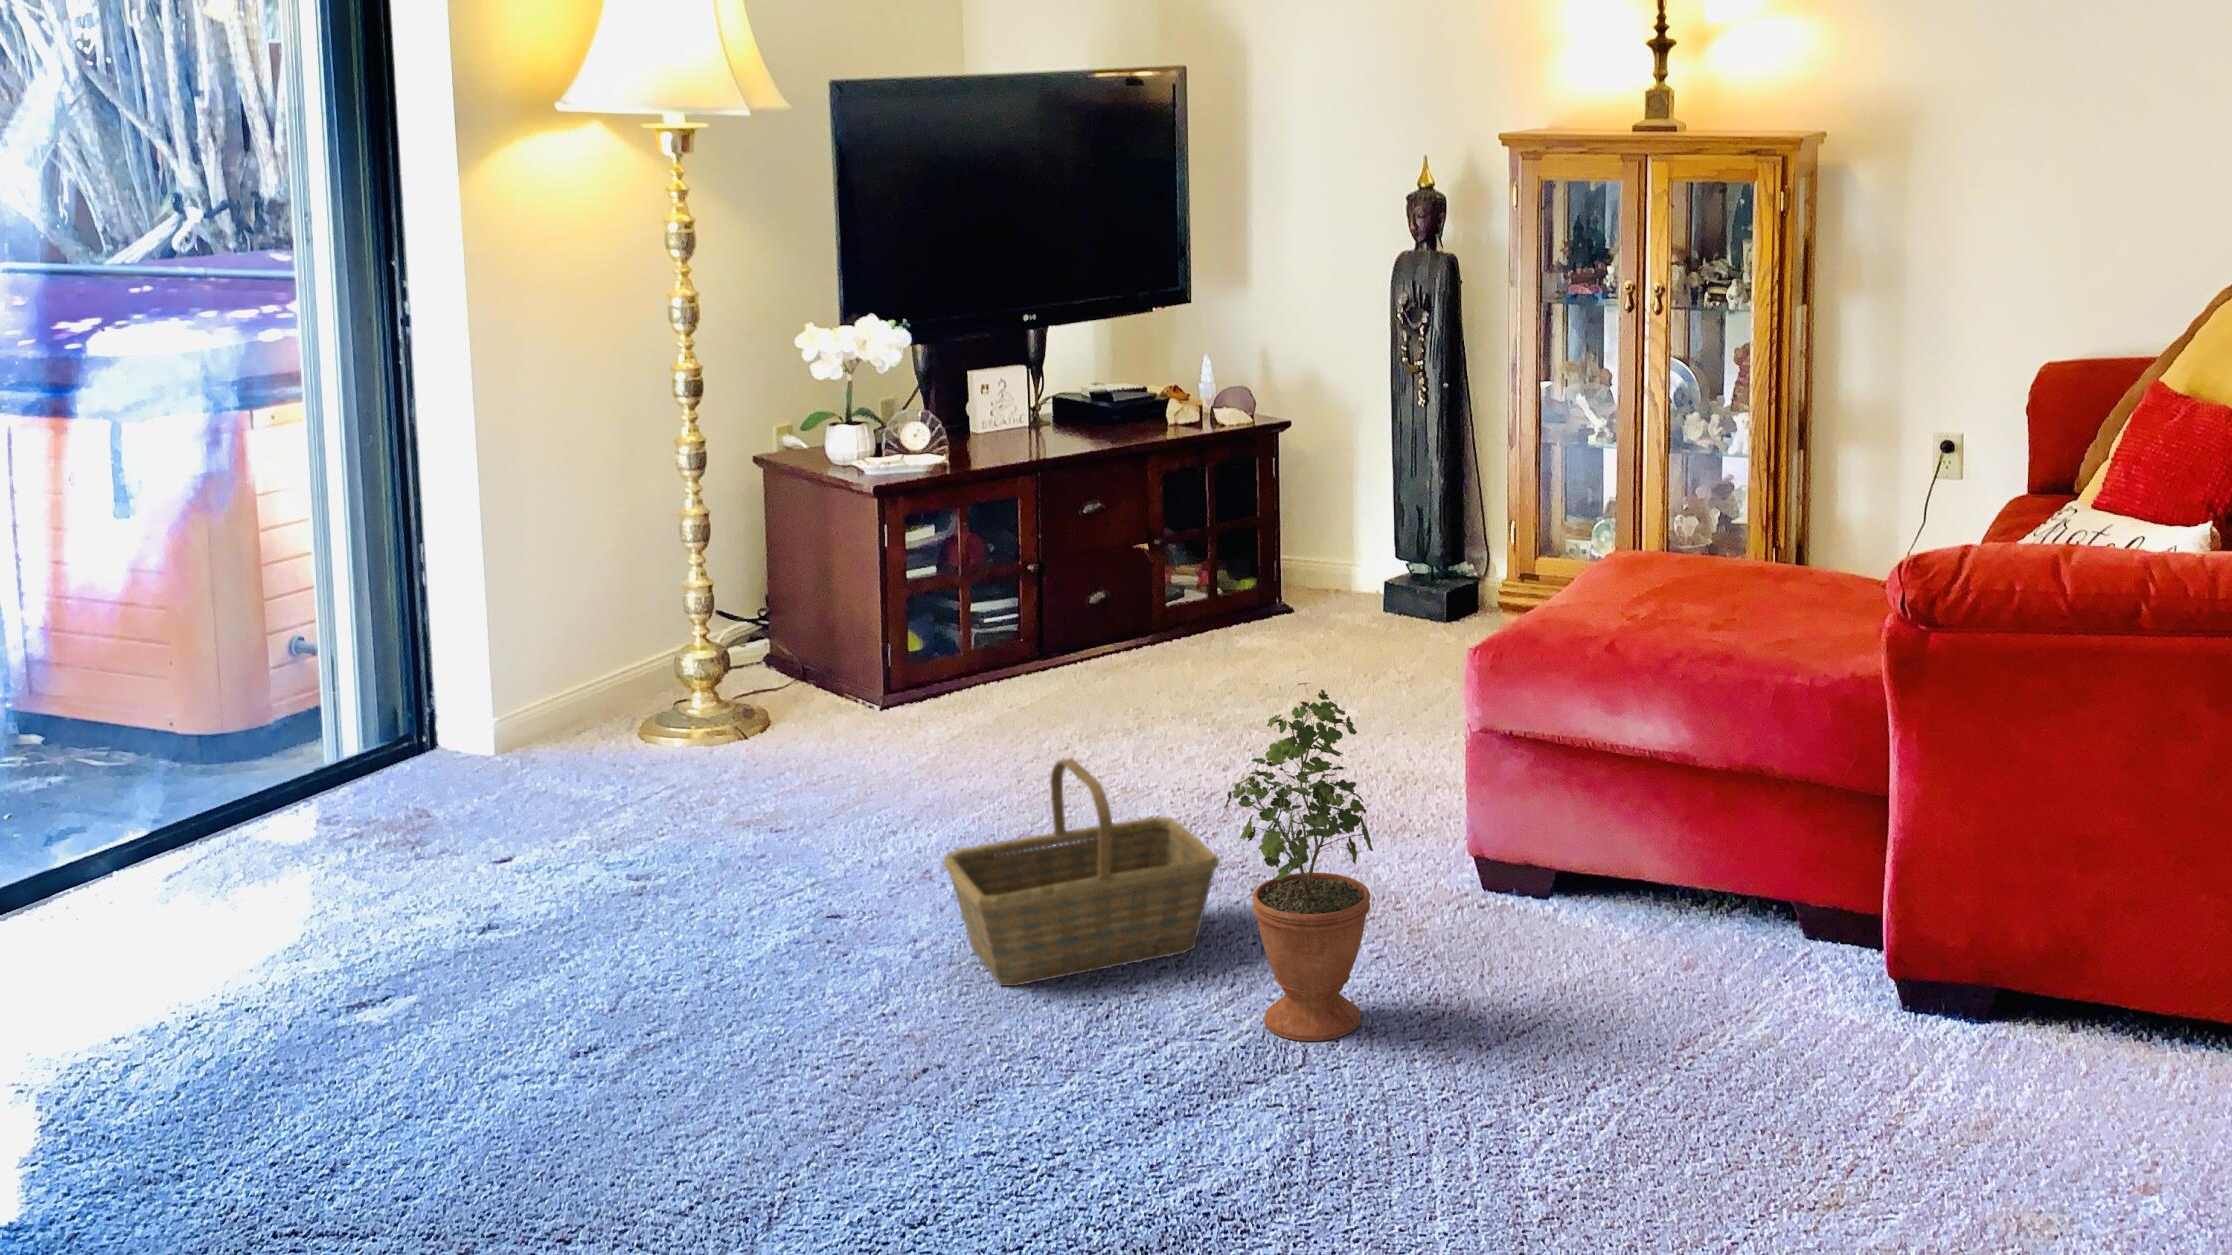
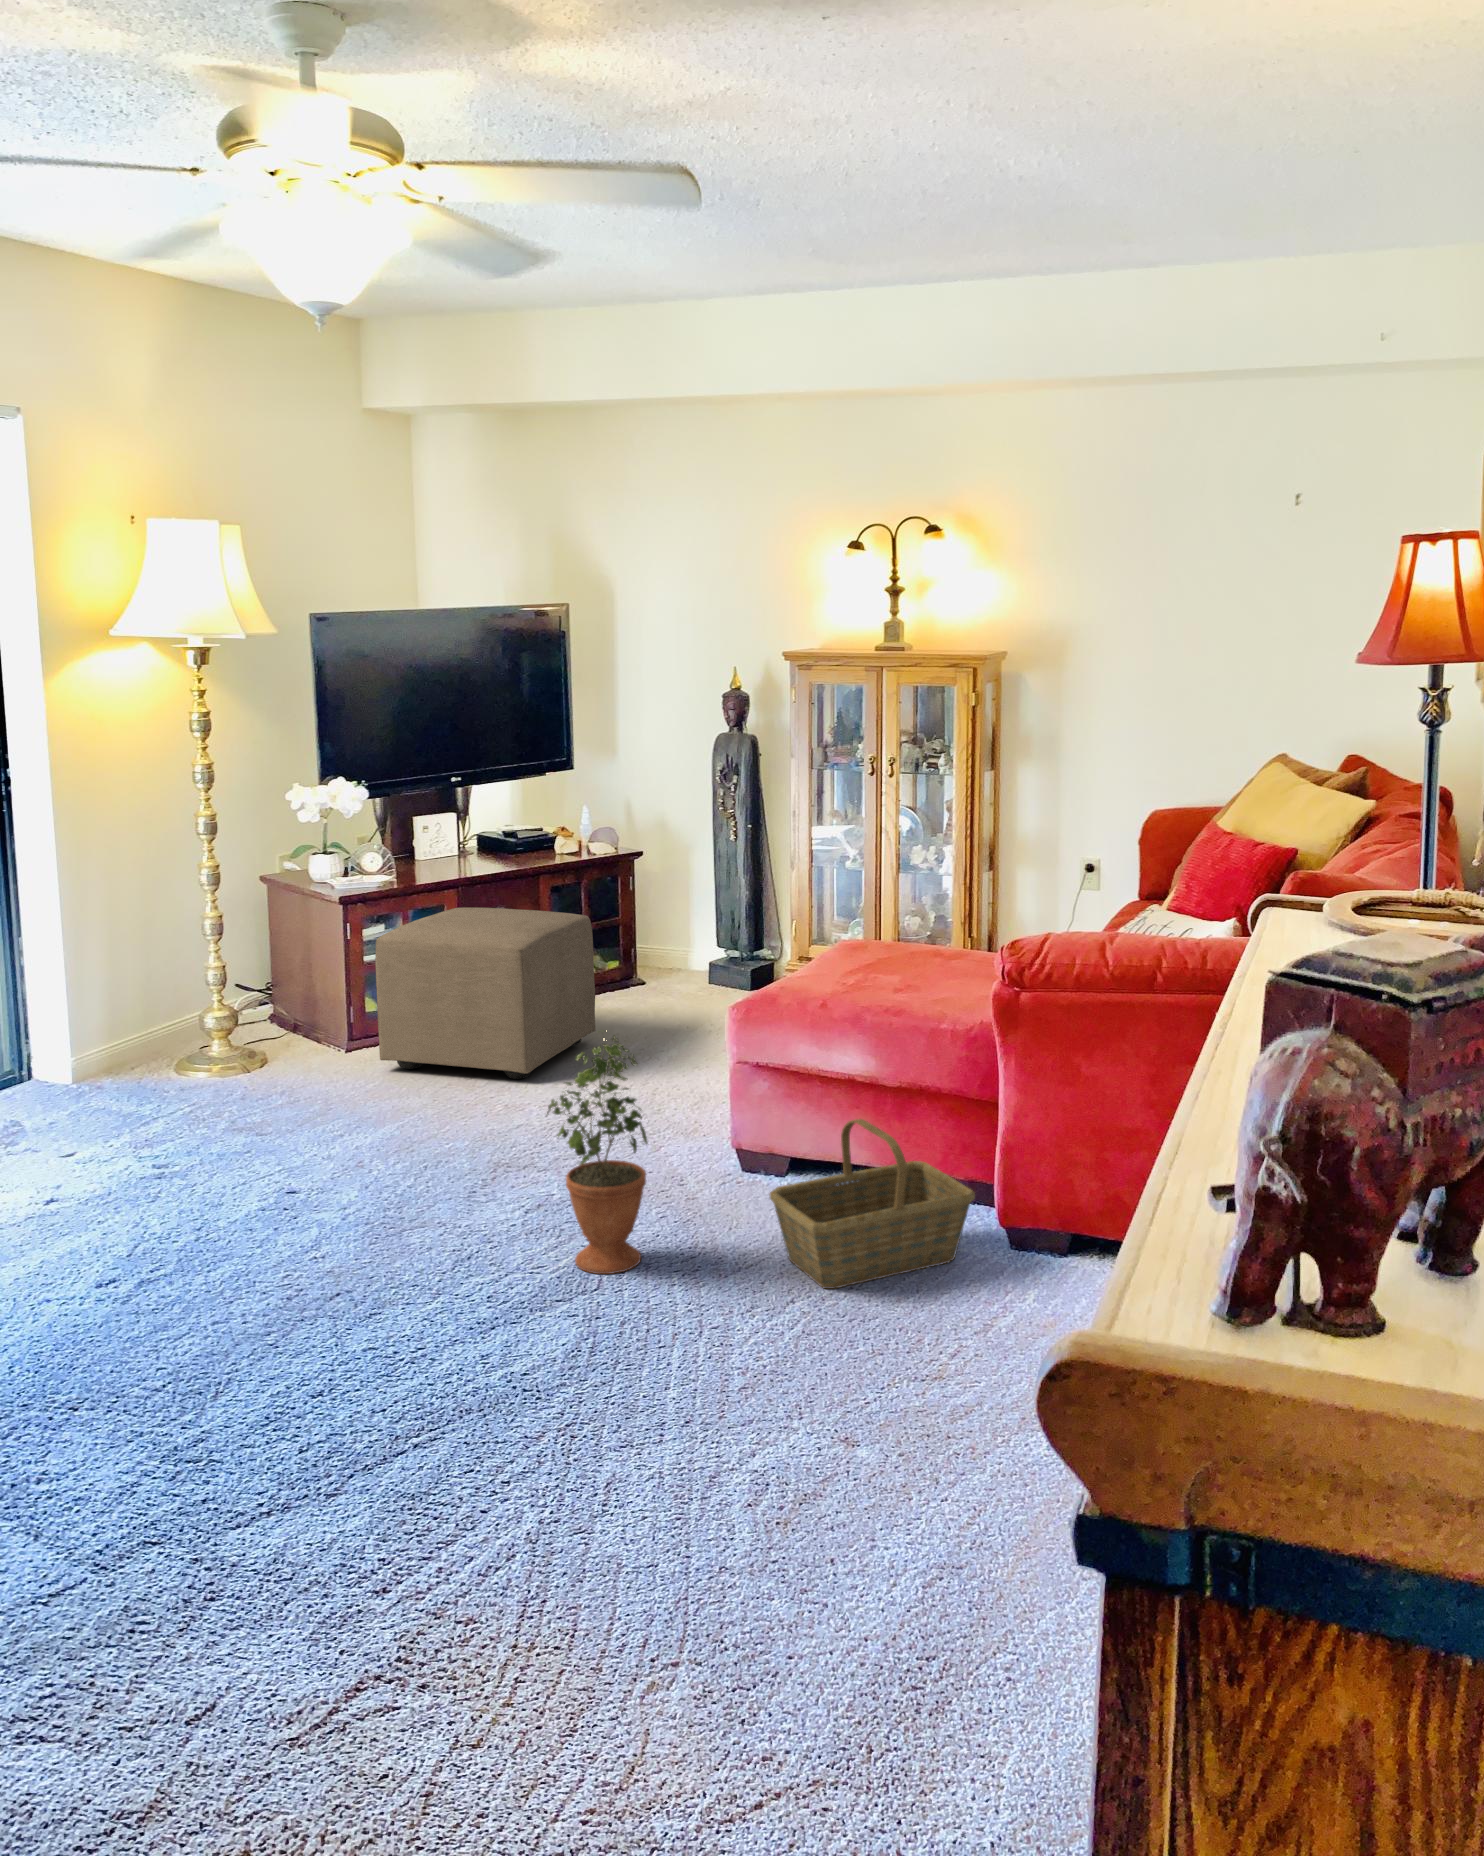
ottoman: none [930,502,1236,748] -> present [375,907,596,1079]
basket: present [944,759,1219,986] -> present [770,1119,975,1289]

